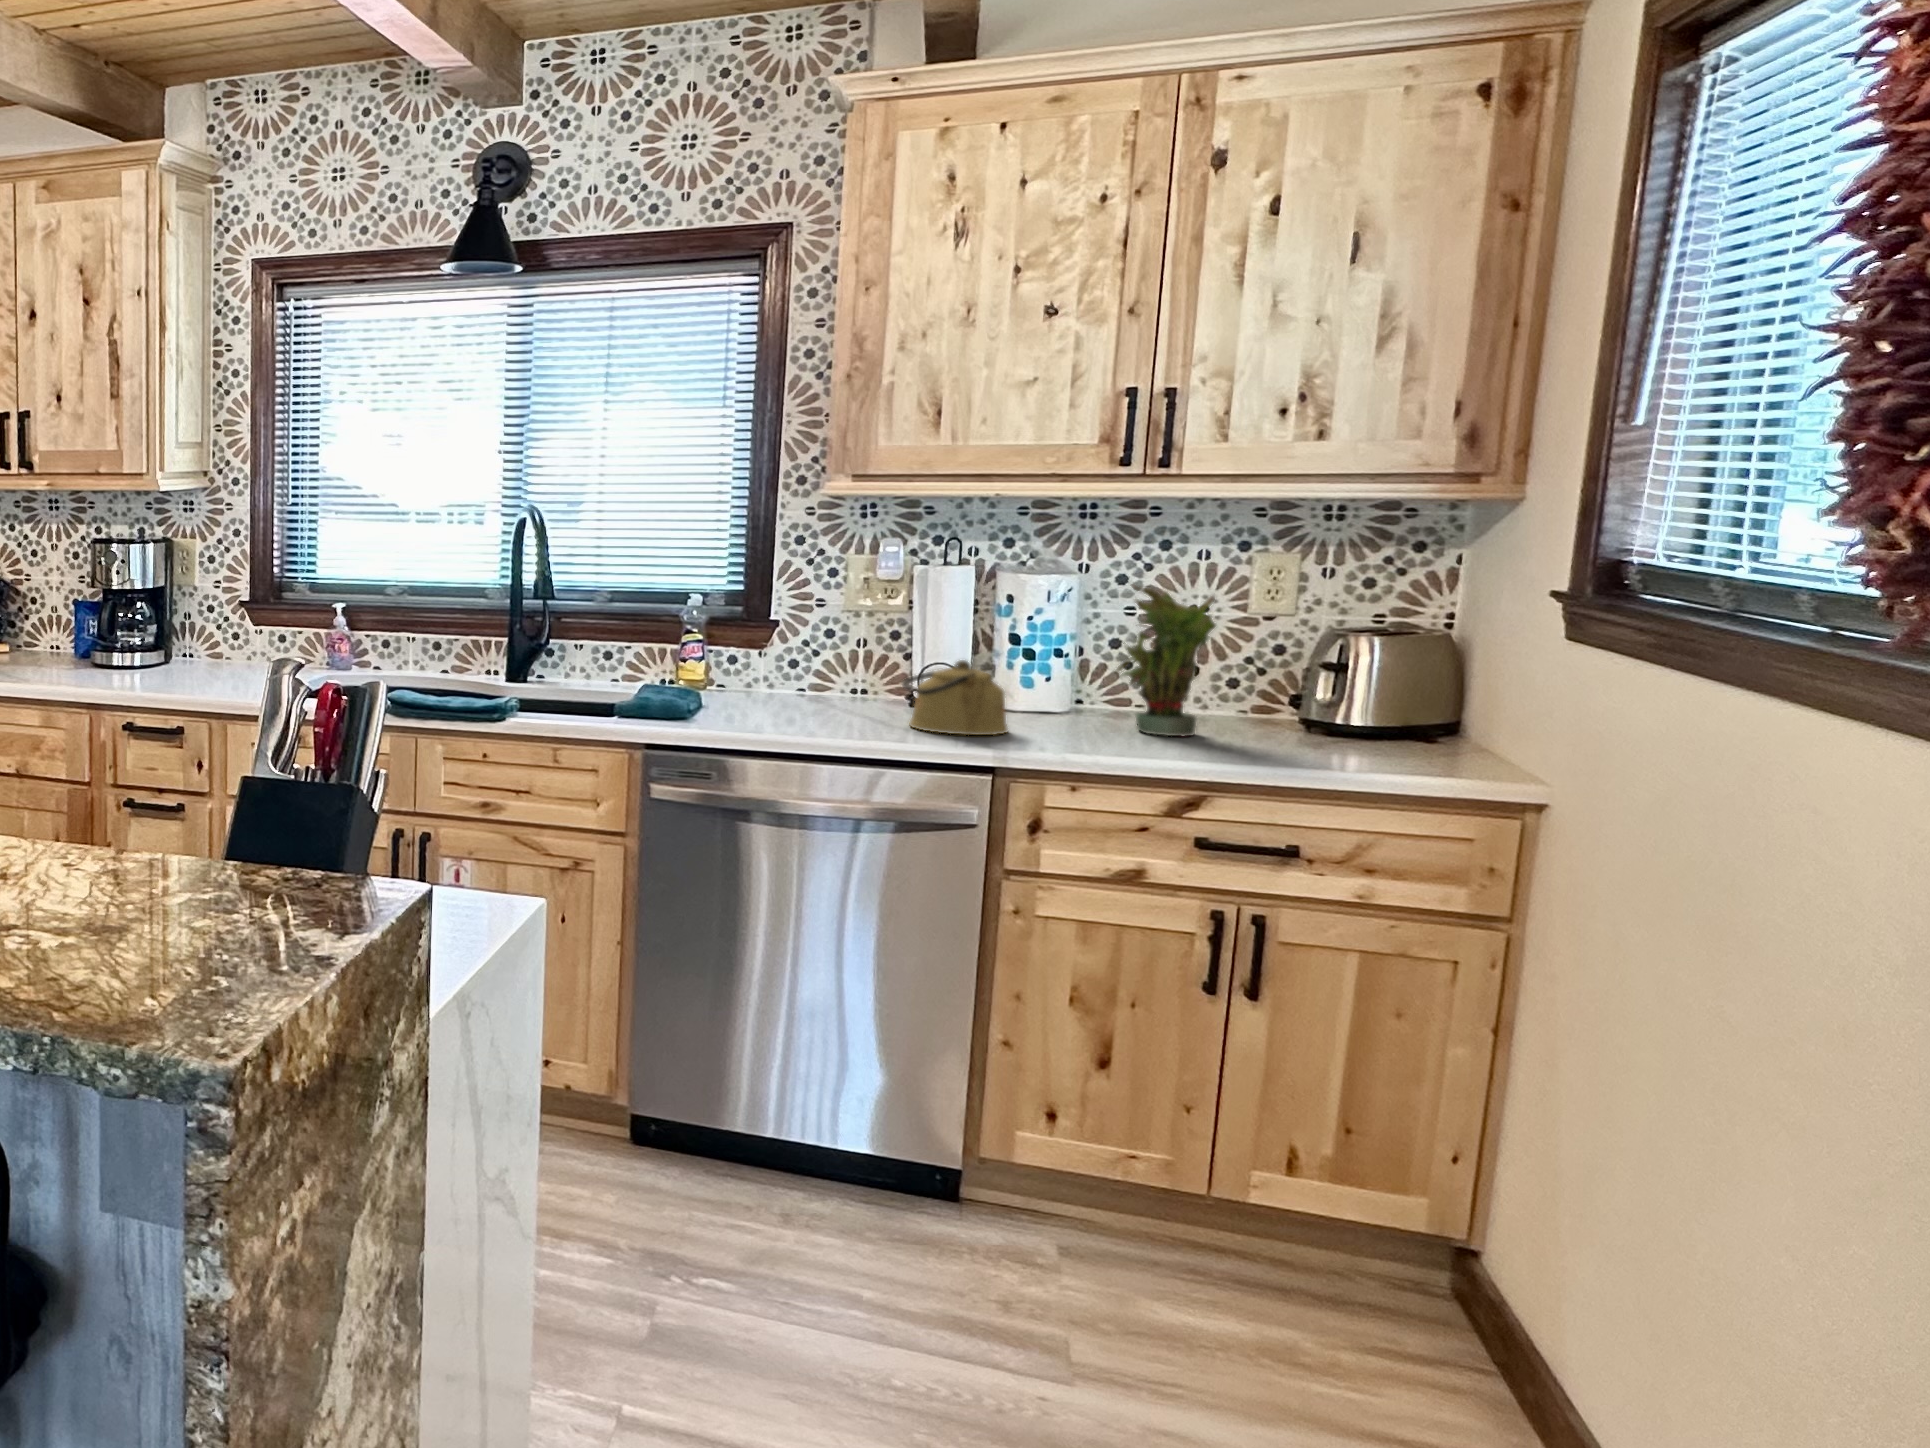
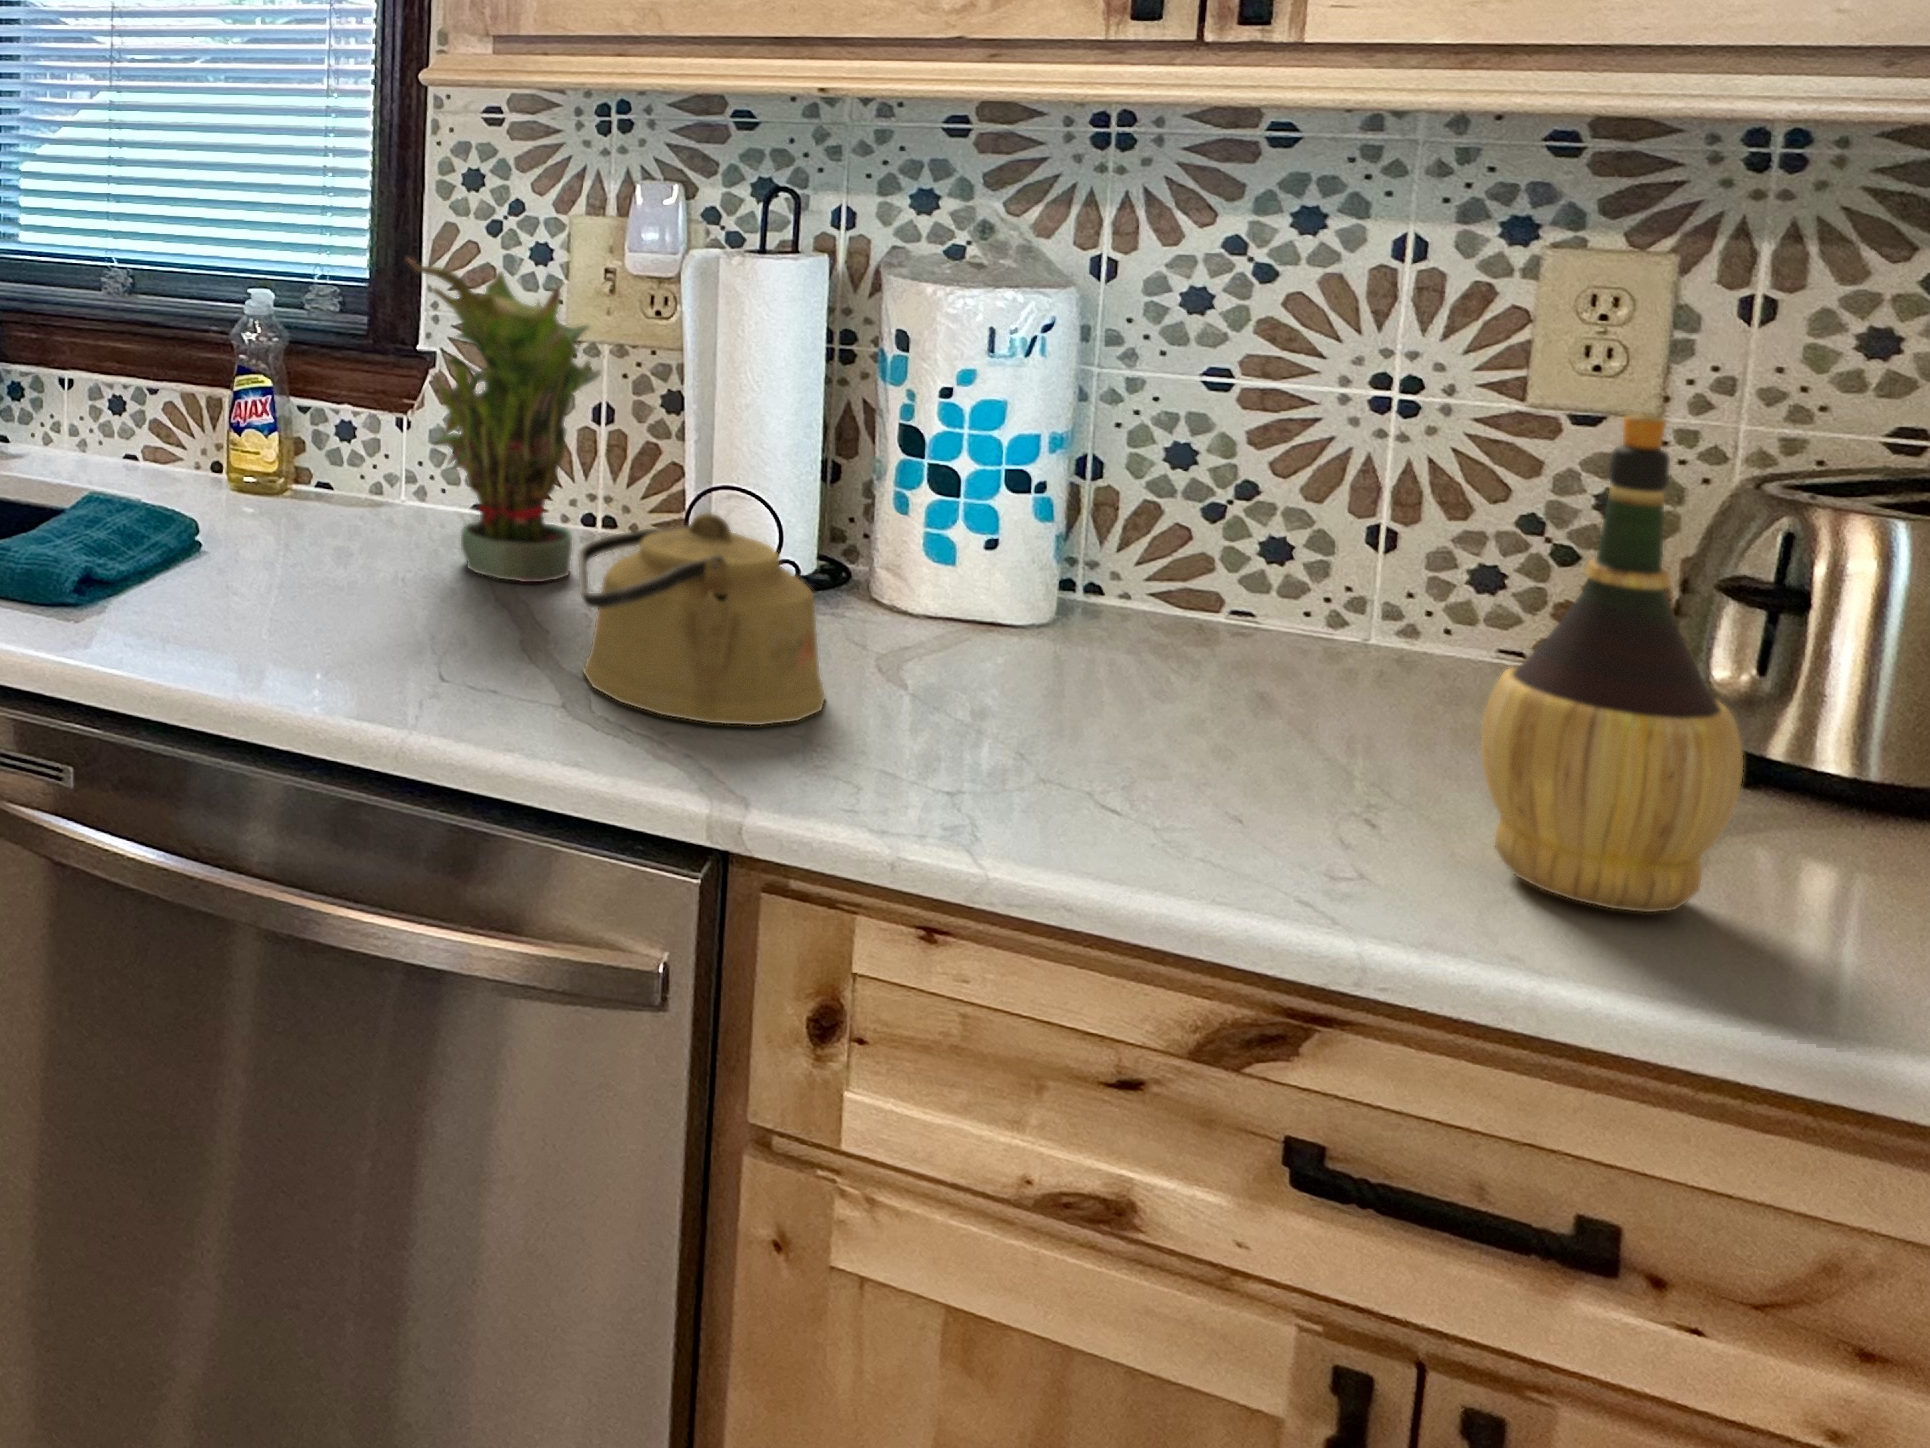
potted plant: present [1116,585,1216,736] -> present [408,258,601,582]
wine bottle: none [1251,594,1332,756] -> present [1481,415,1743,912]

